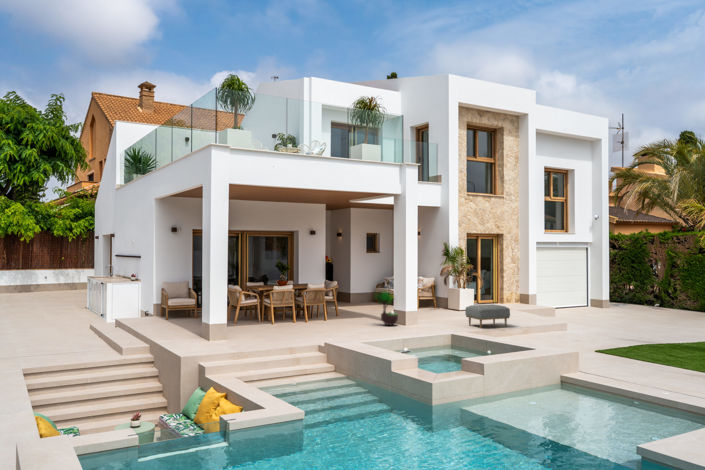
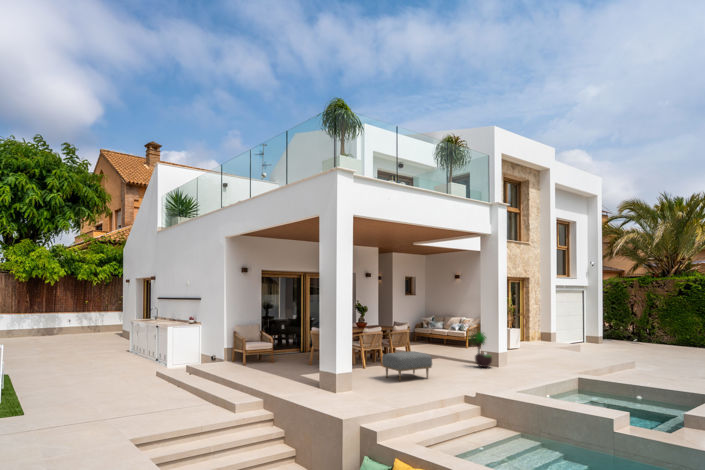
ottoman: present [465,304,510,328] -> present [382,351,432,381]

